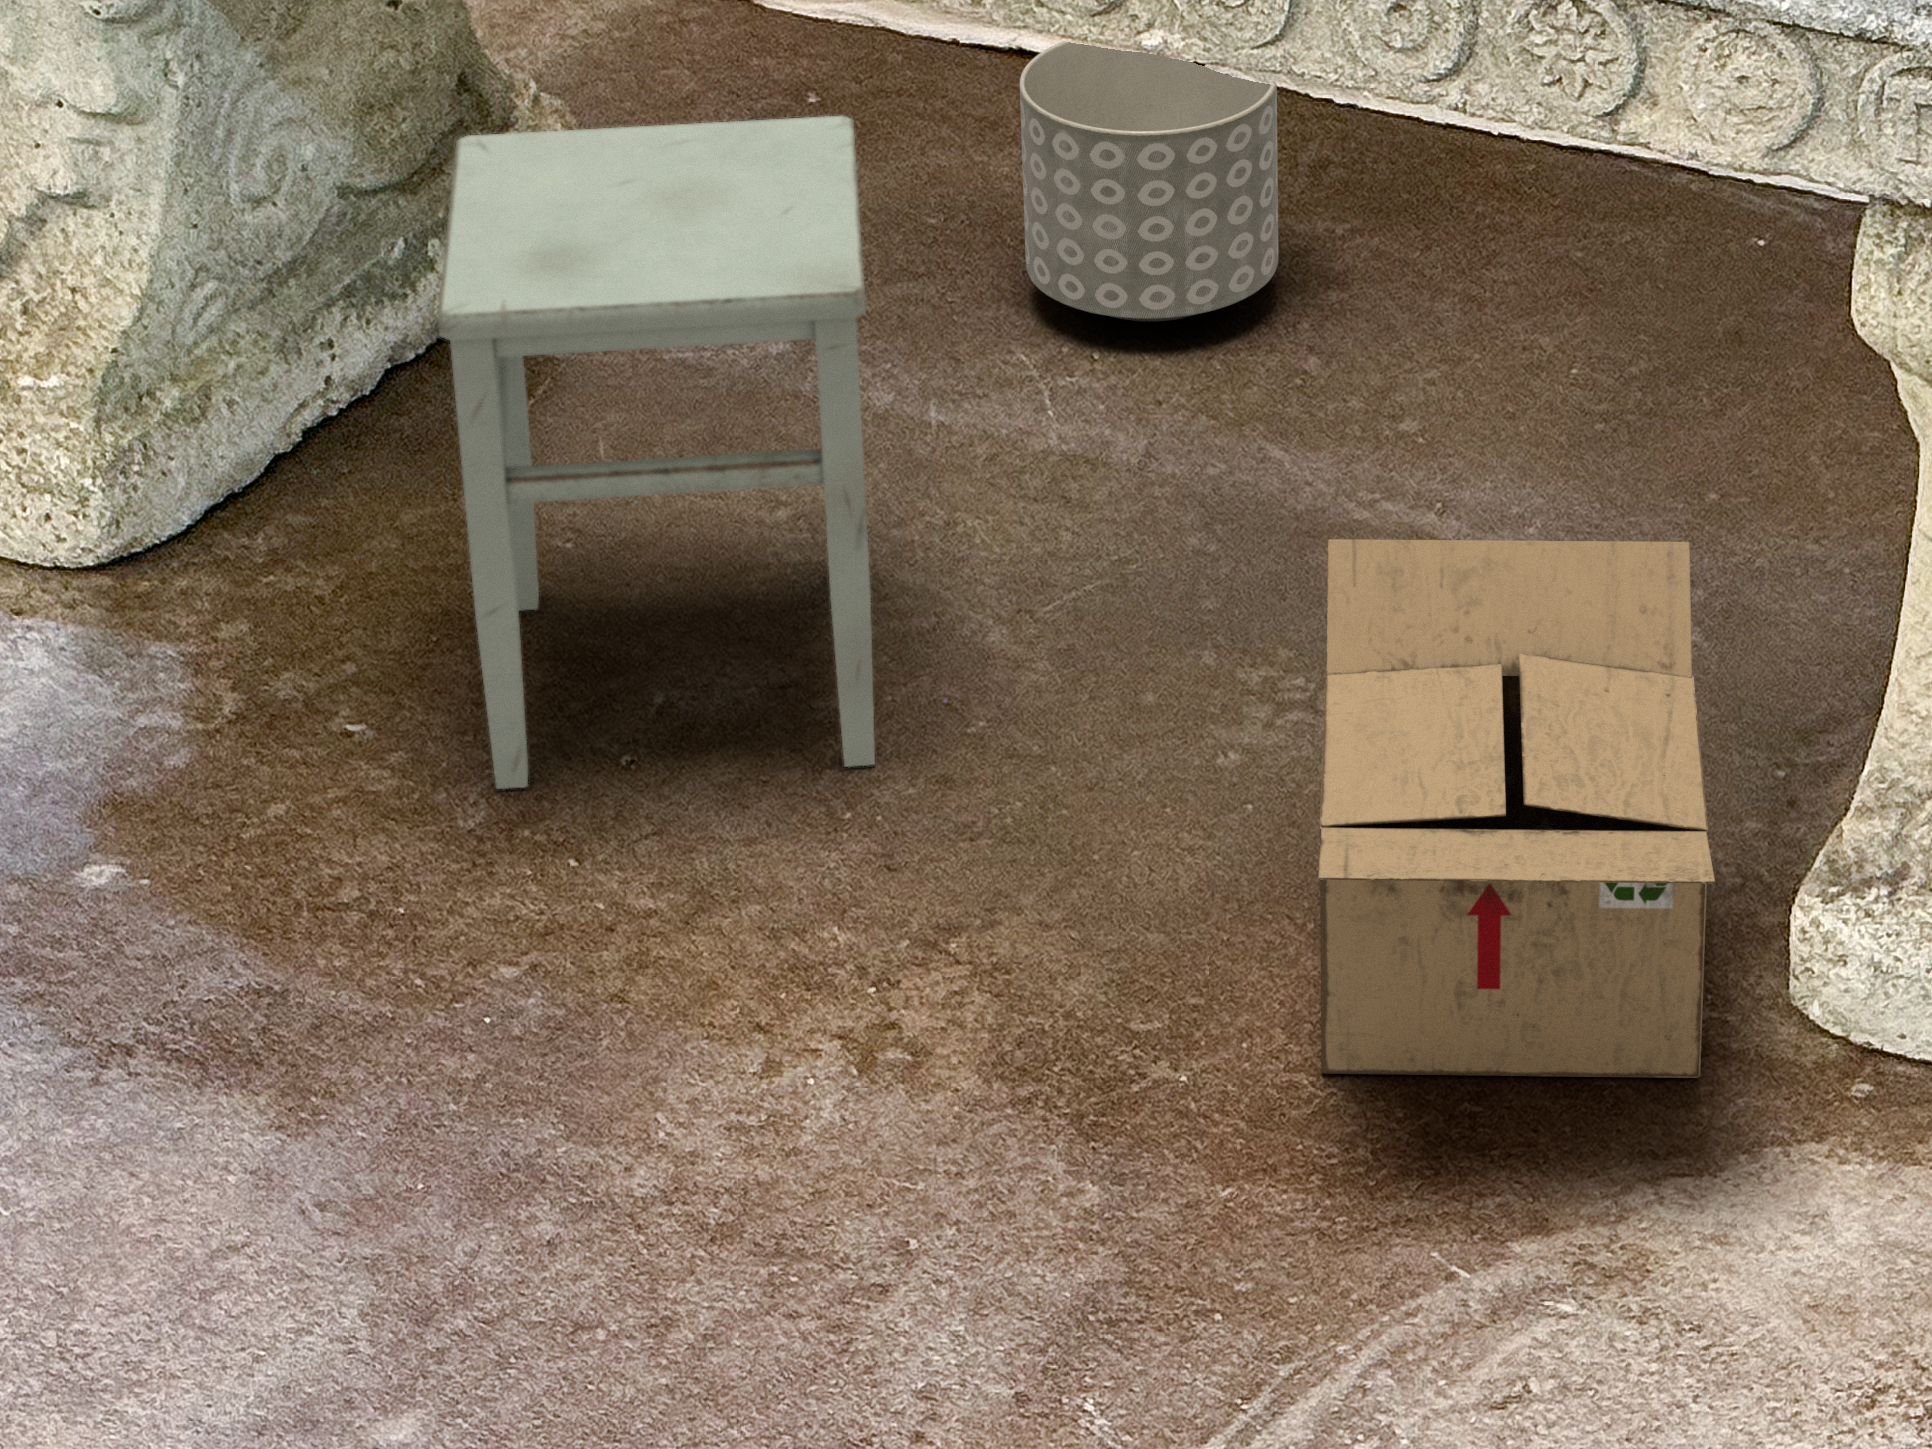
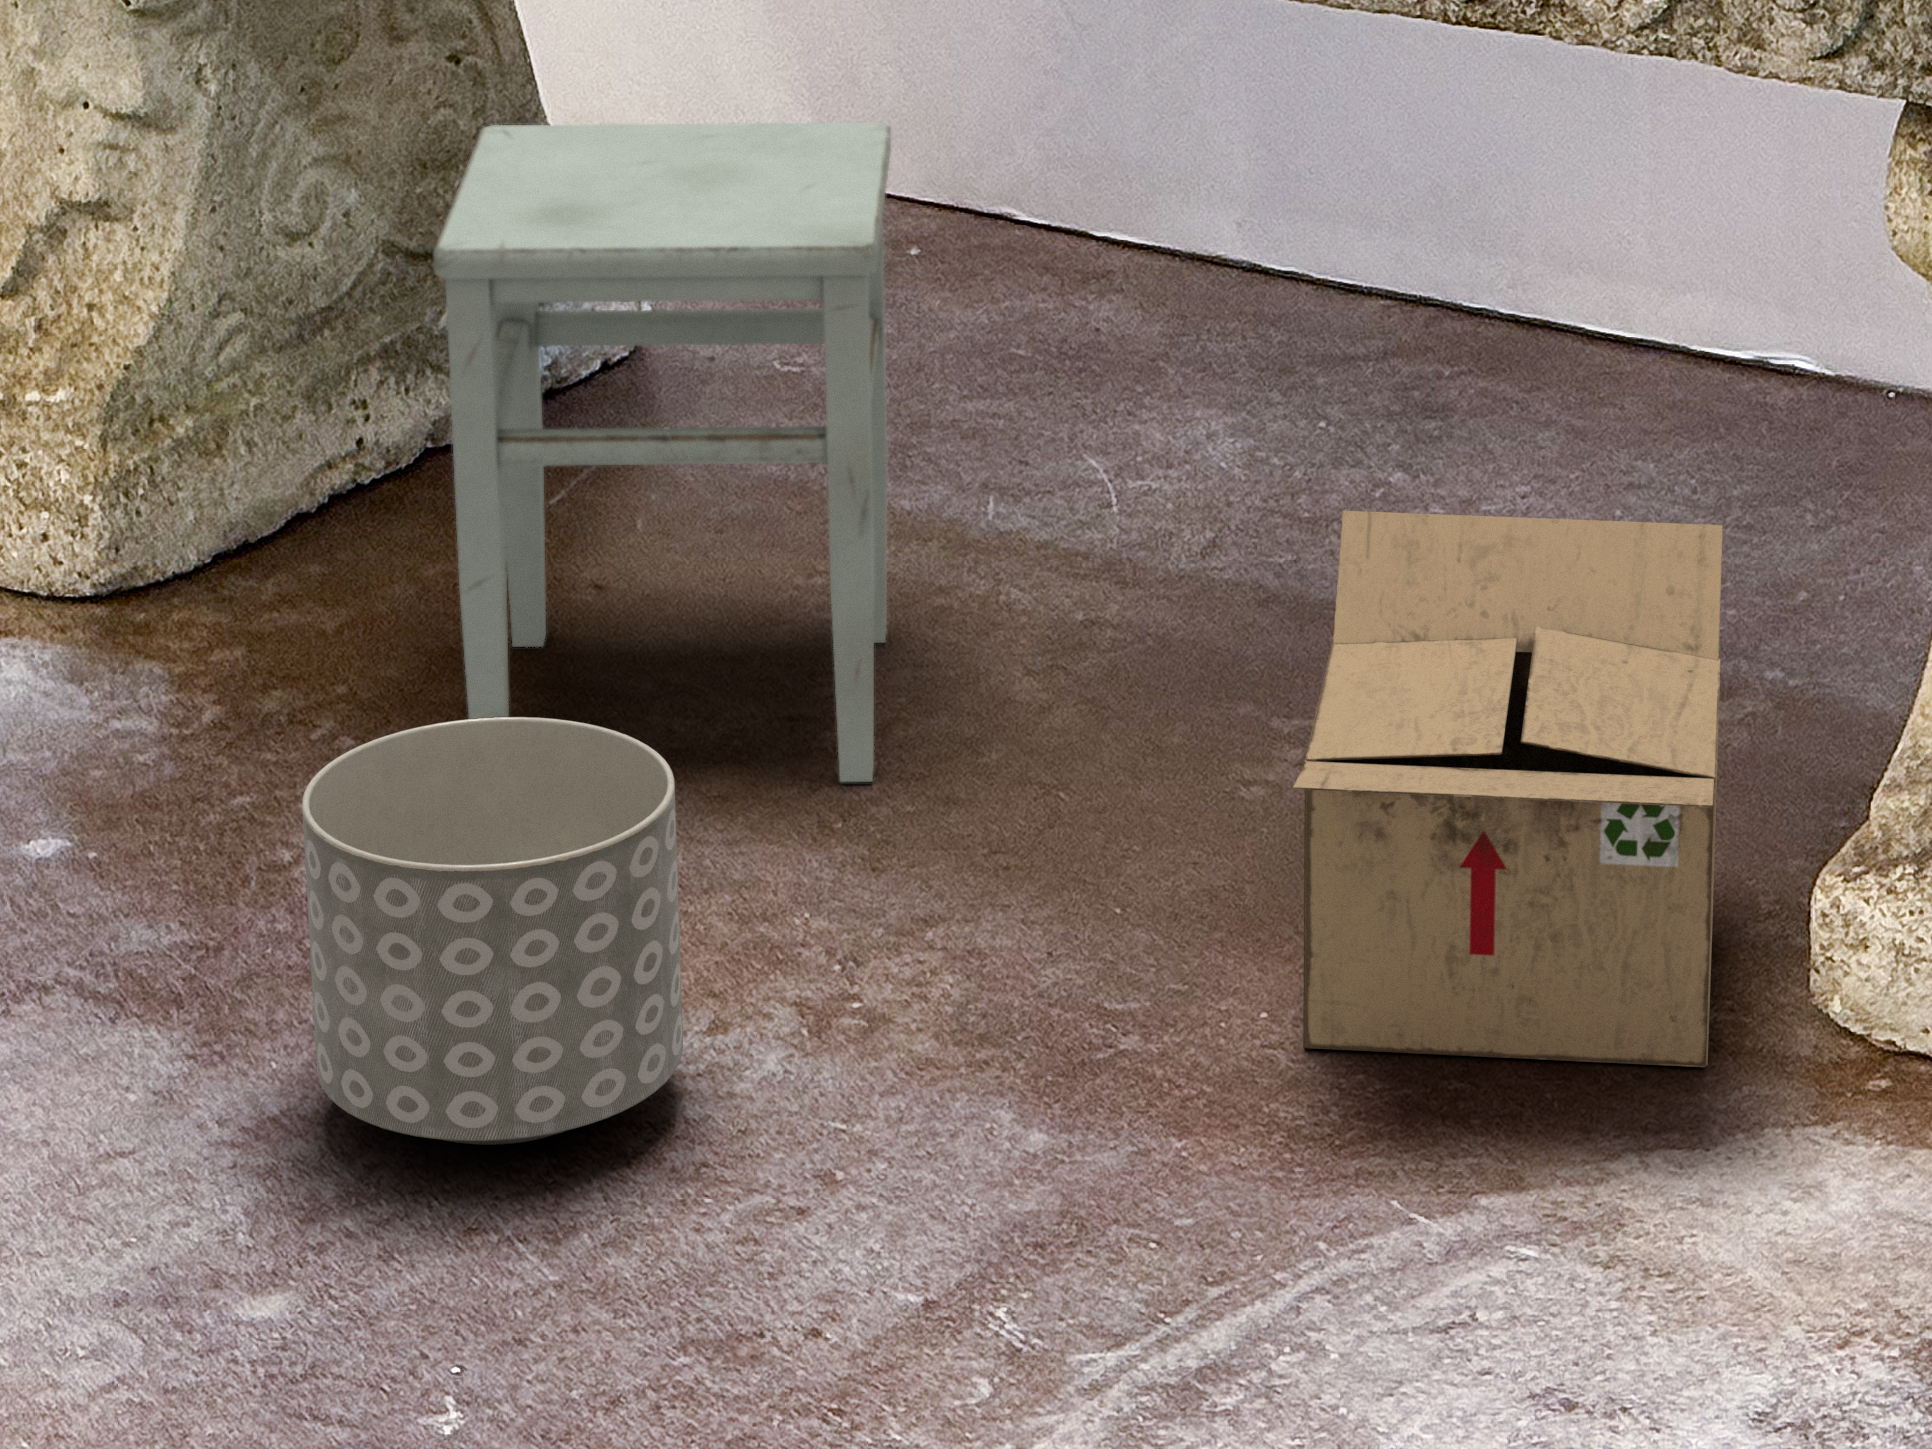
planter: present [1020,41,1278,322] -> present [302,717,683,1145]

